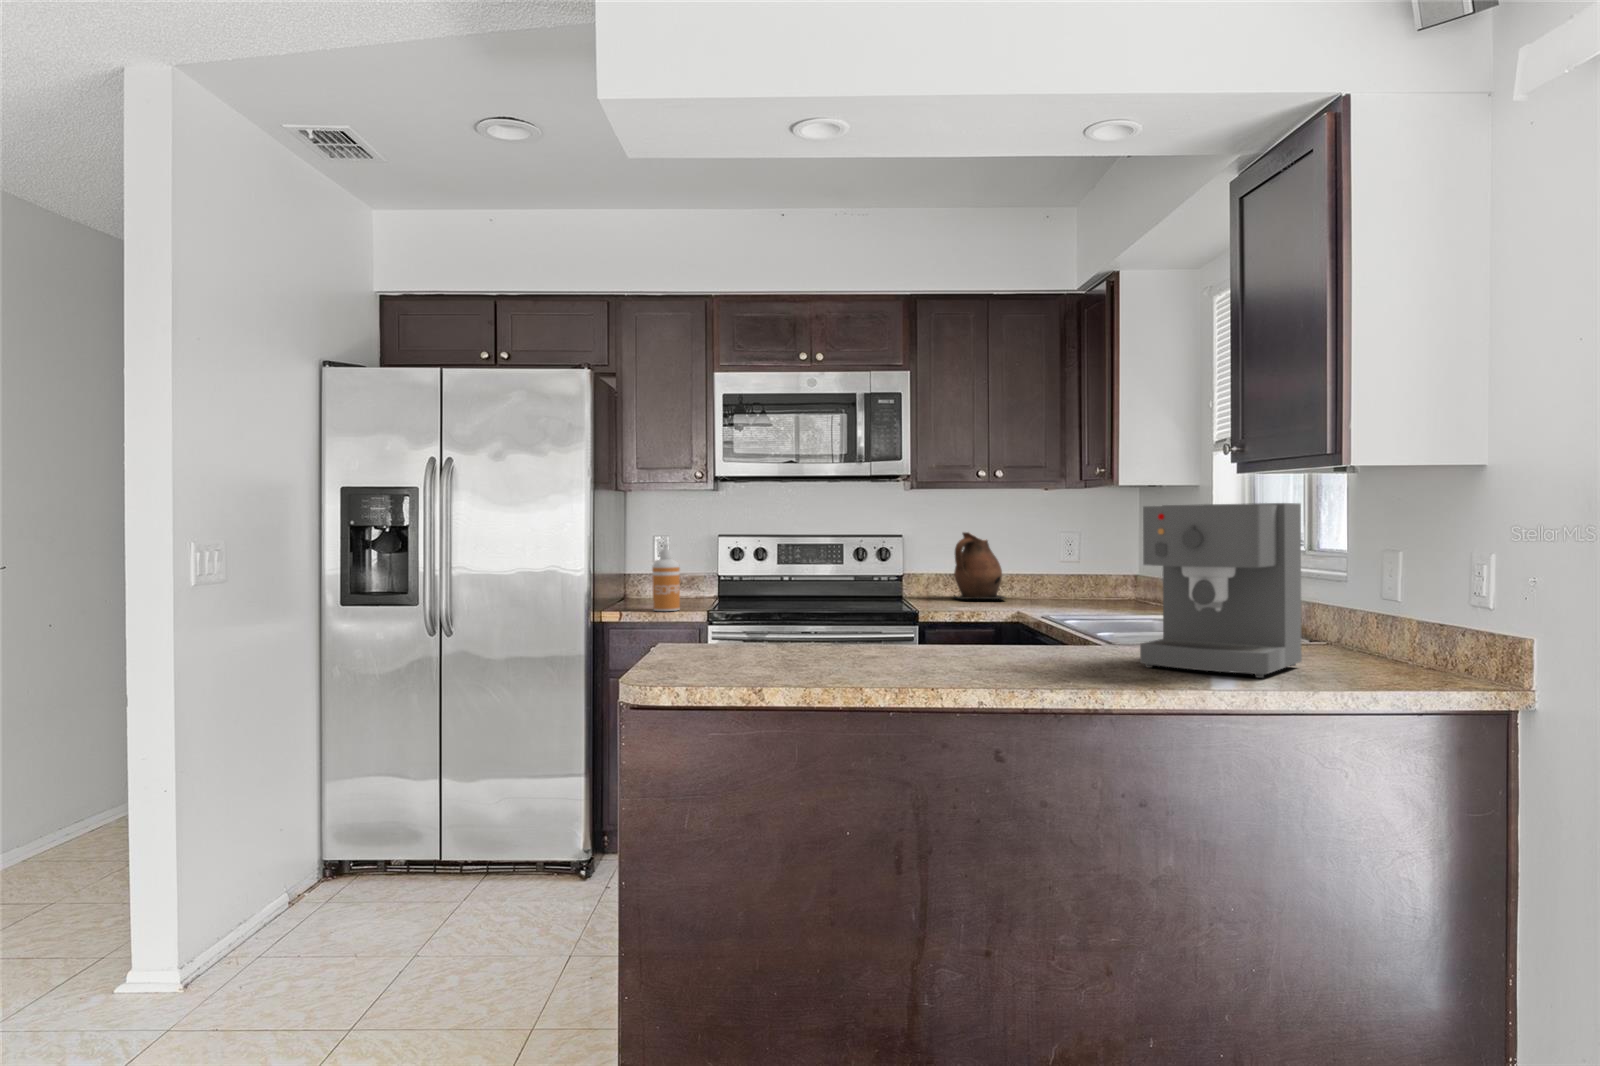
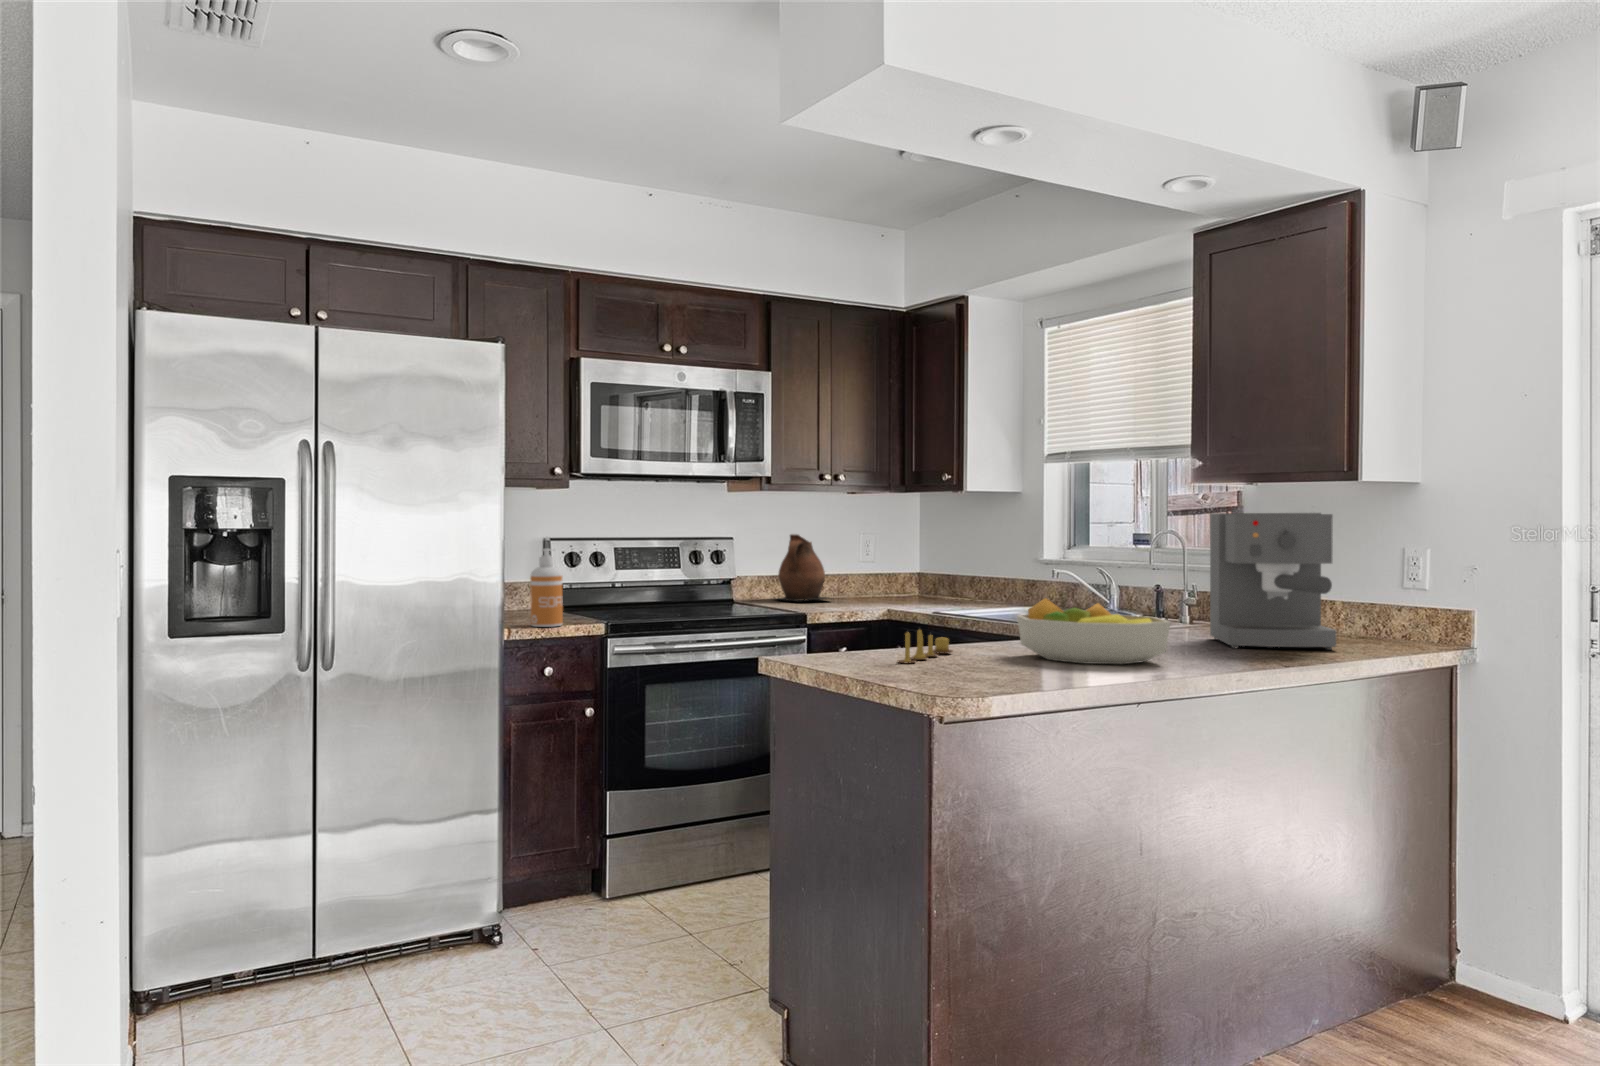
fruit bowl: none [838,597,976,671] -> present [1017,598,1170,664]
candle: none [710,620,809,655] -> present [898,630,952,664]

